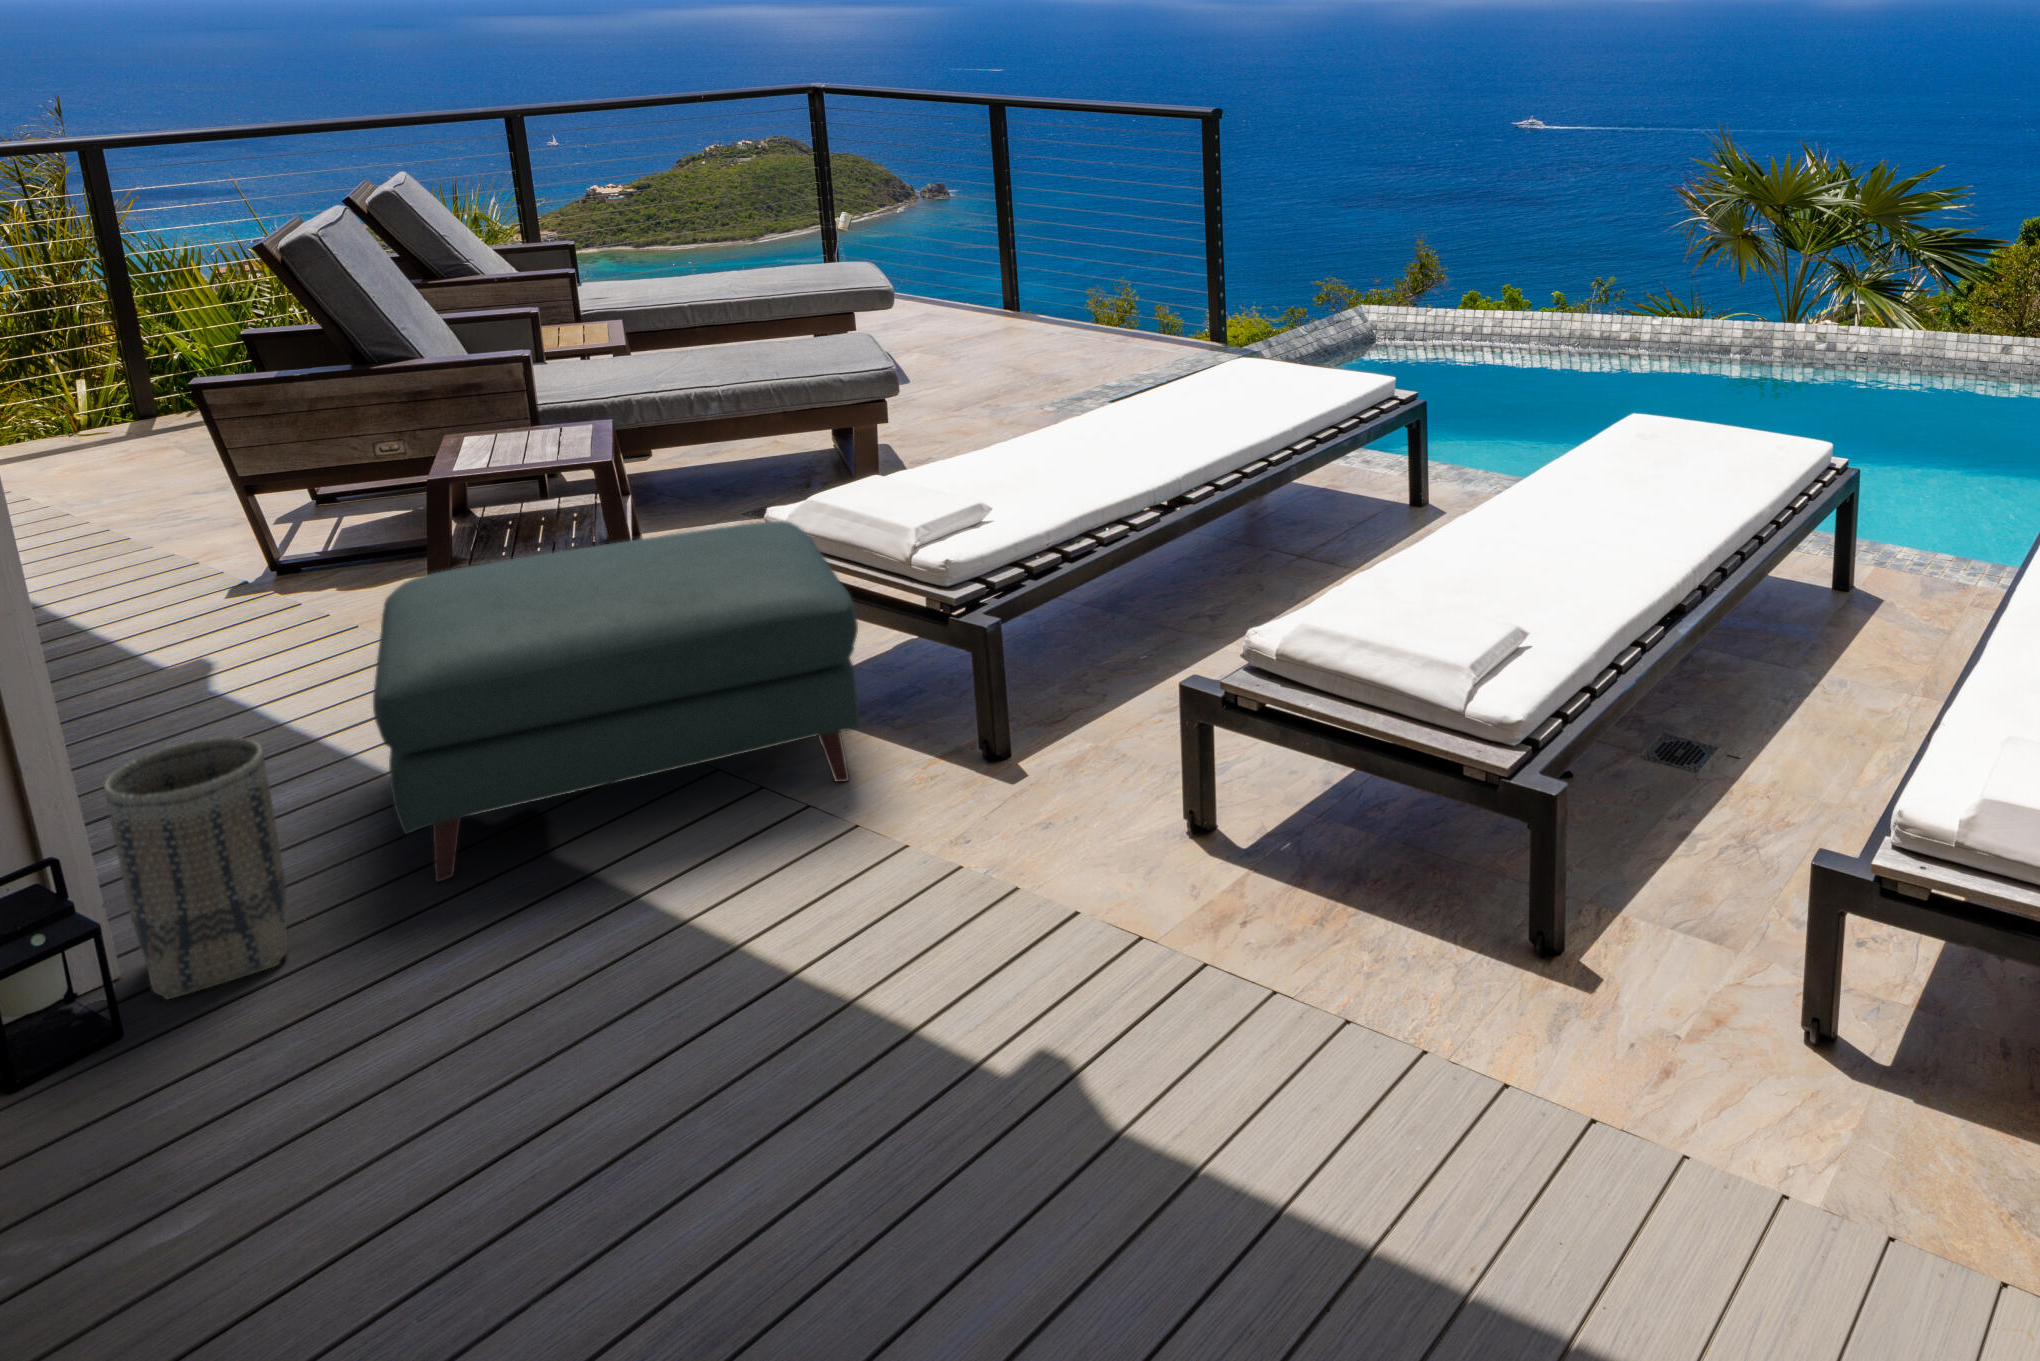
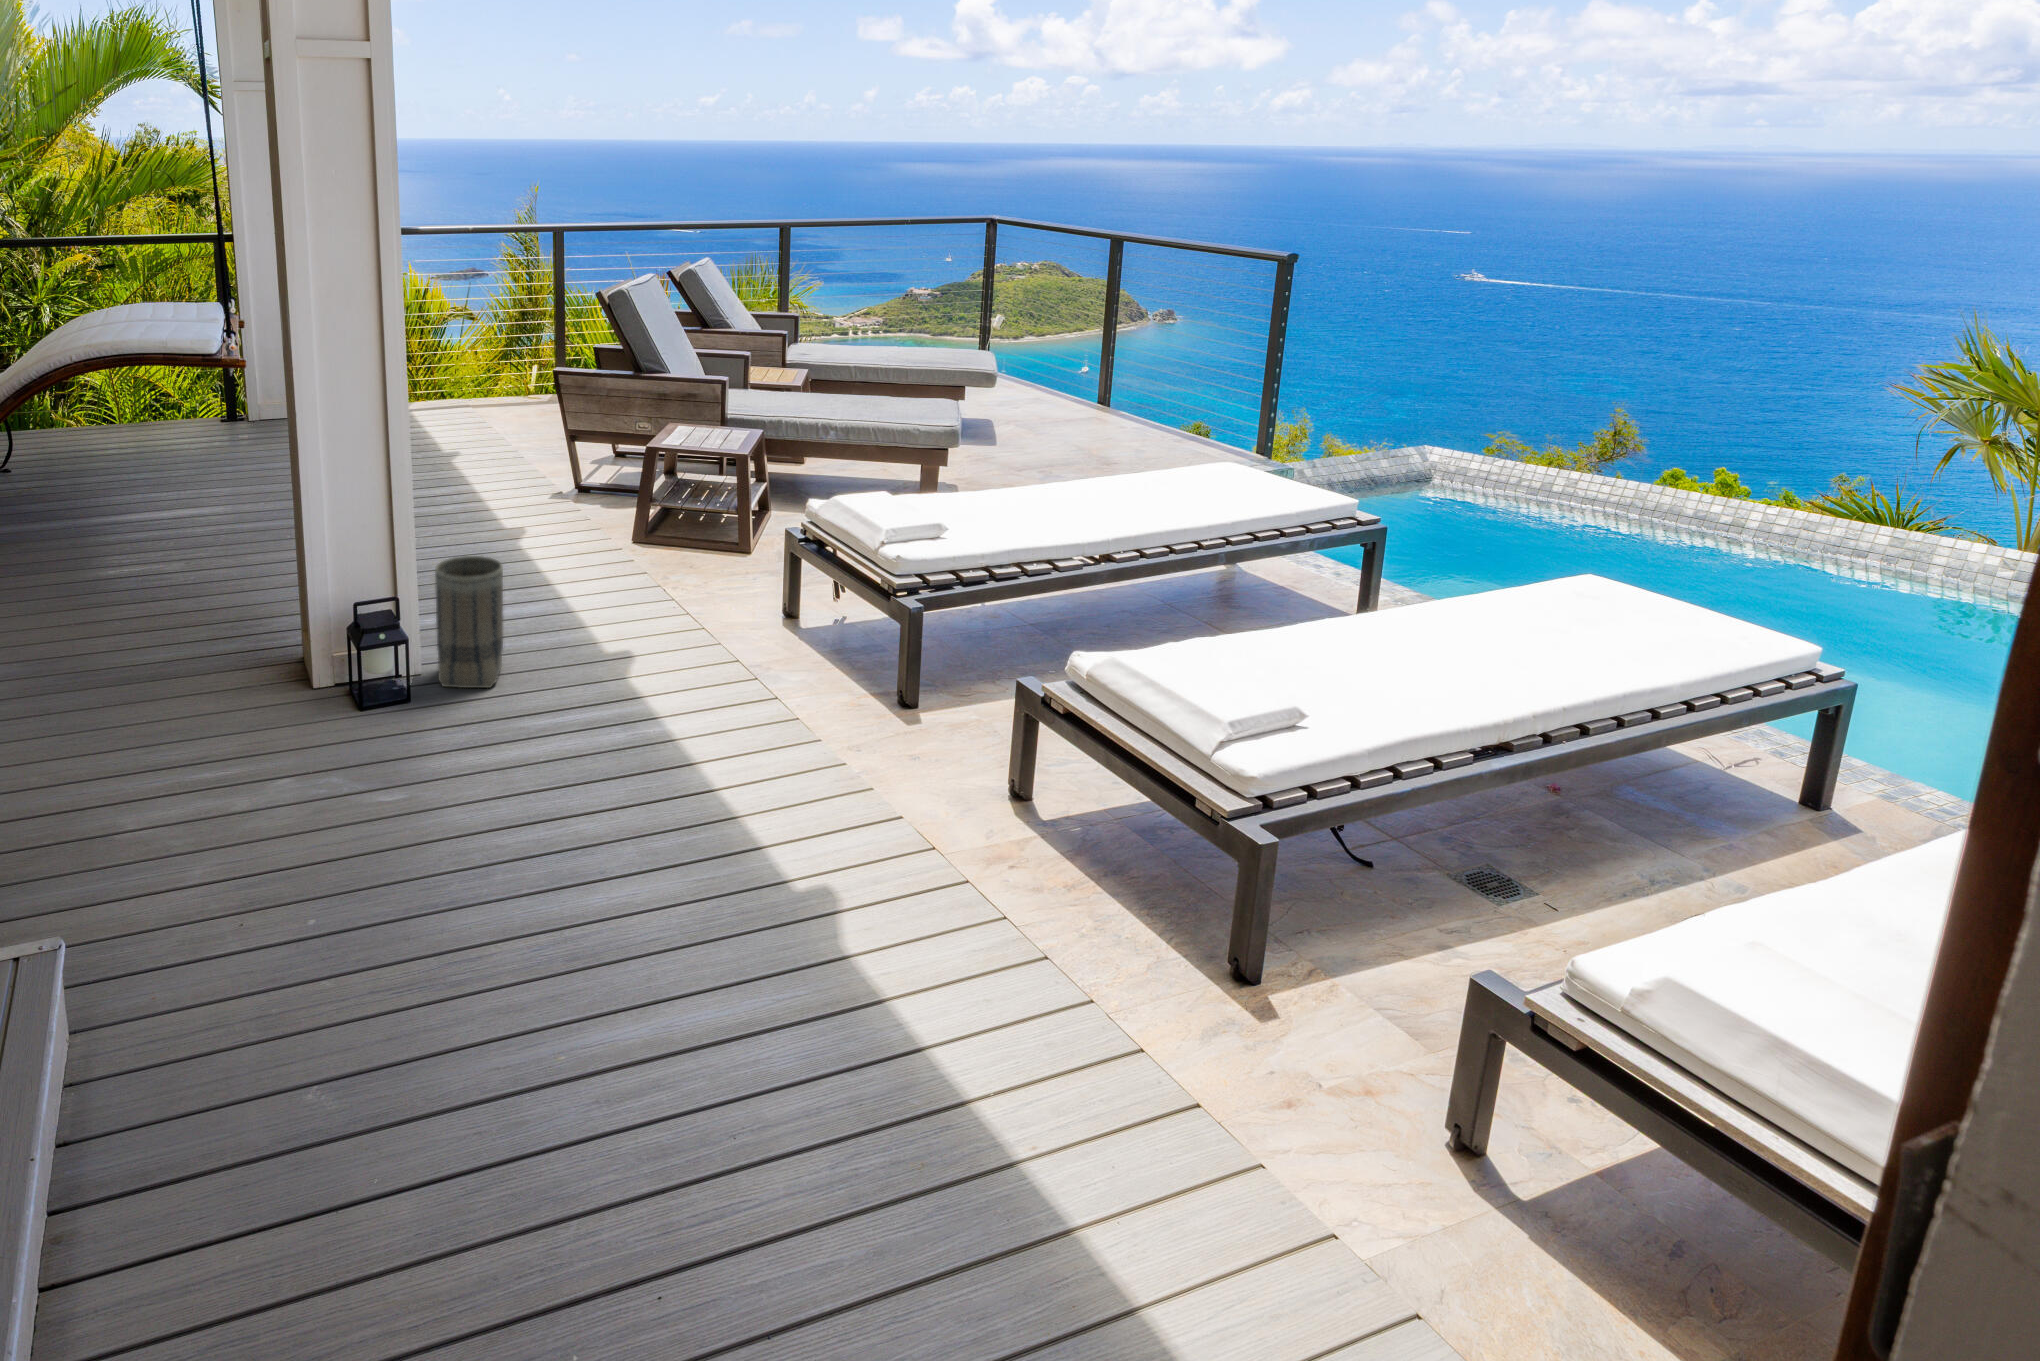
ottoman: present [373,521,859,882] -> none [558,497,828,688]

